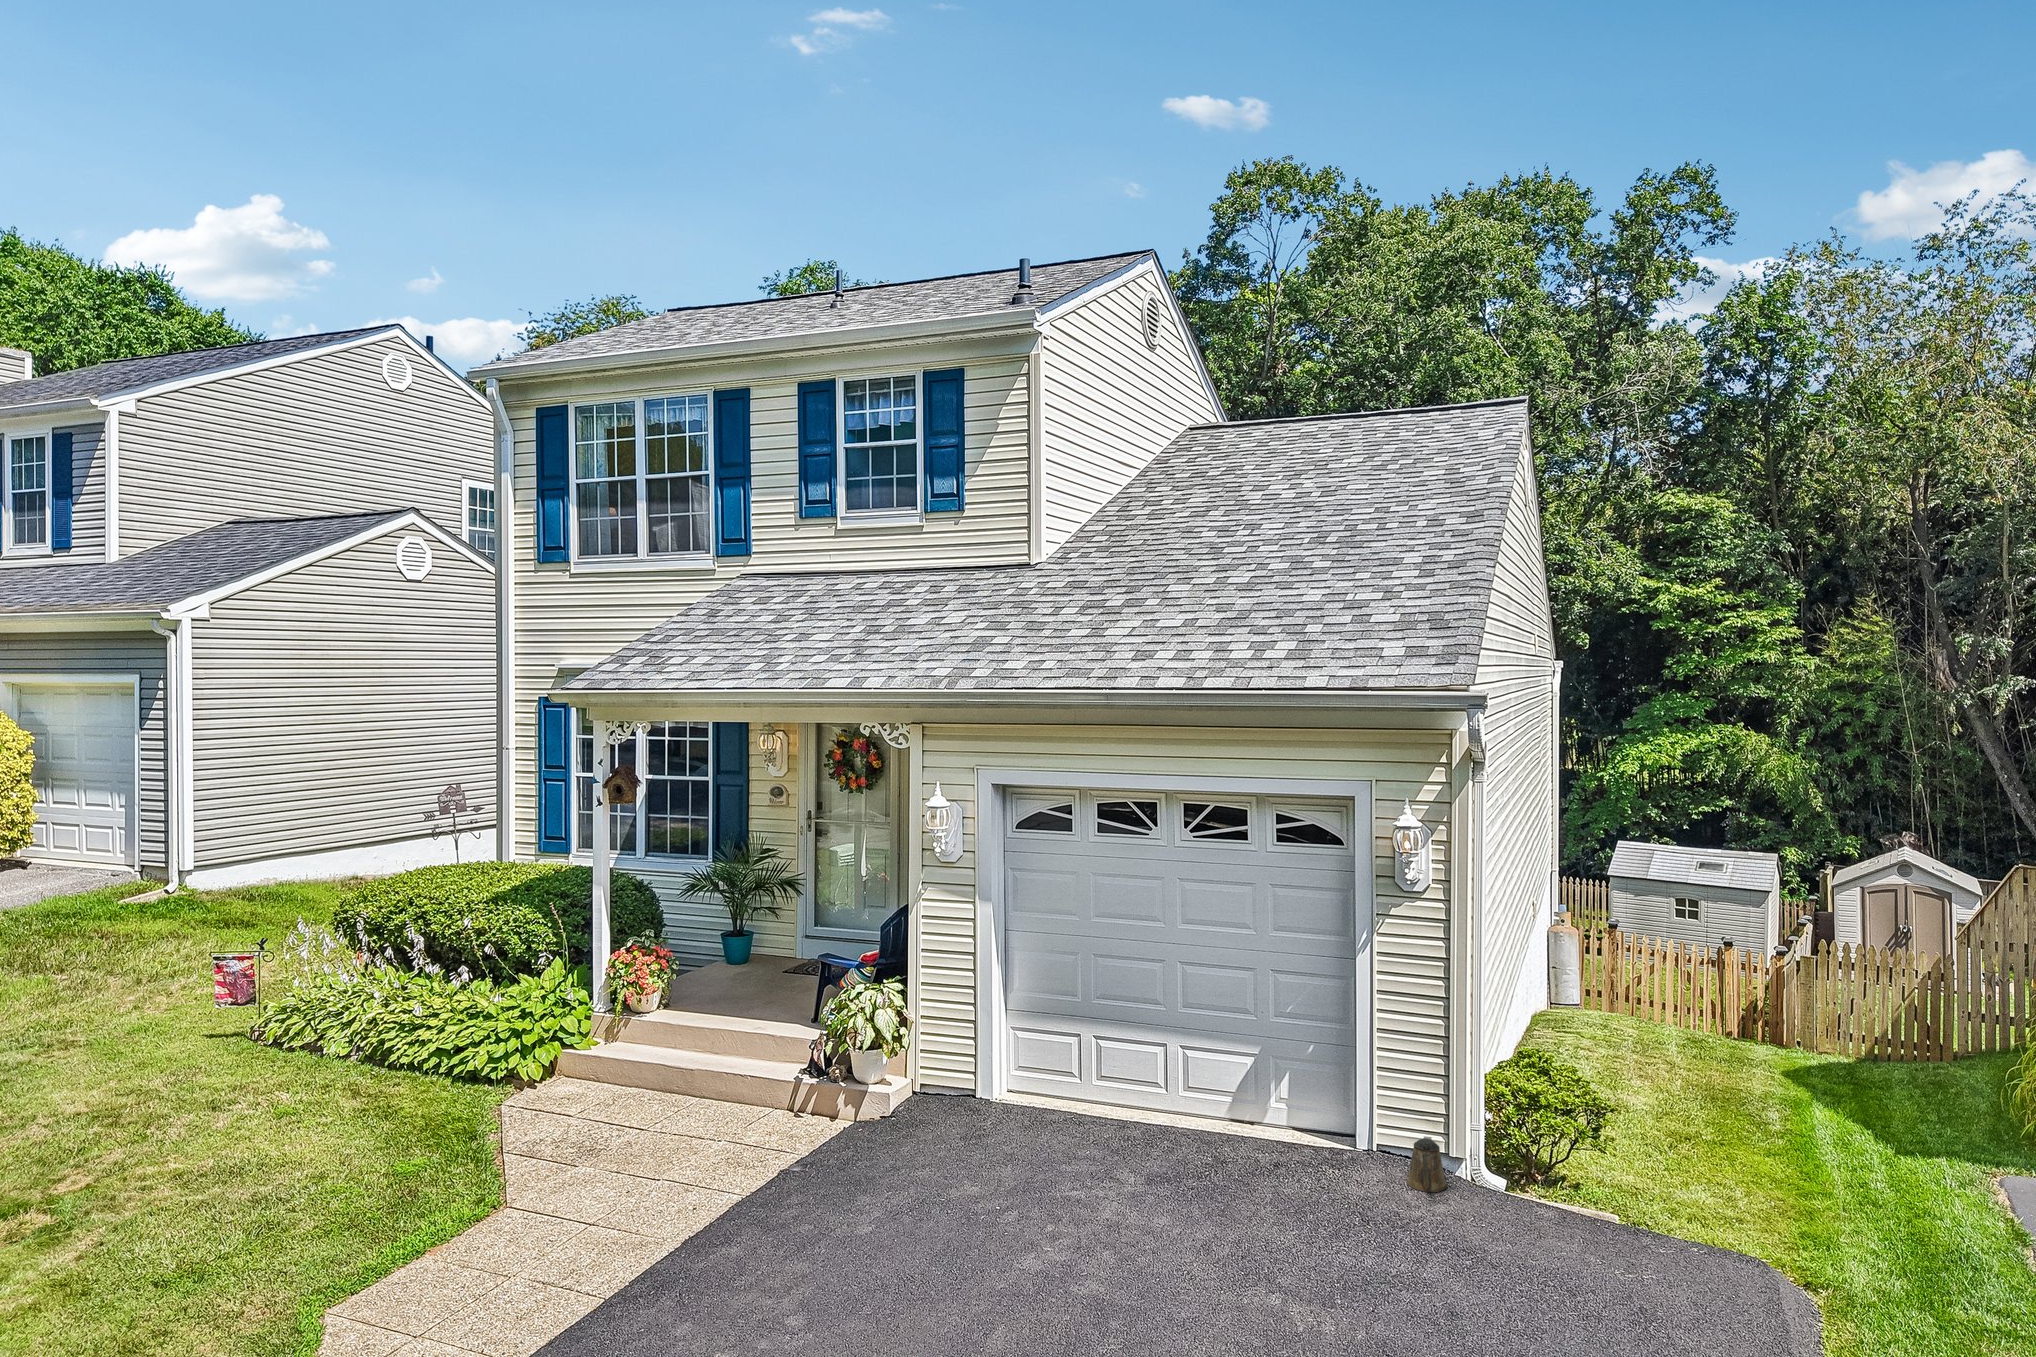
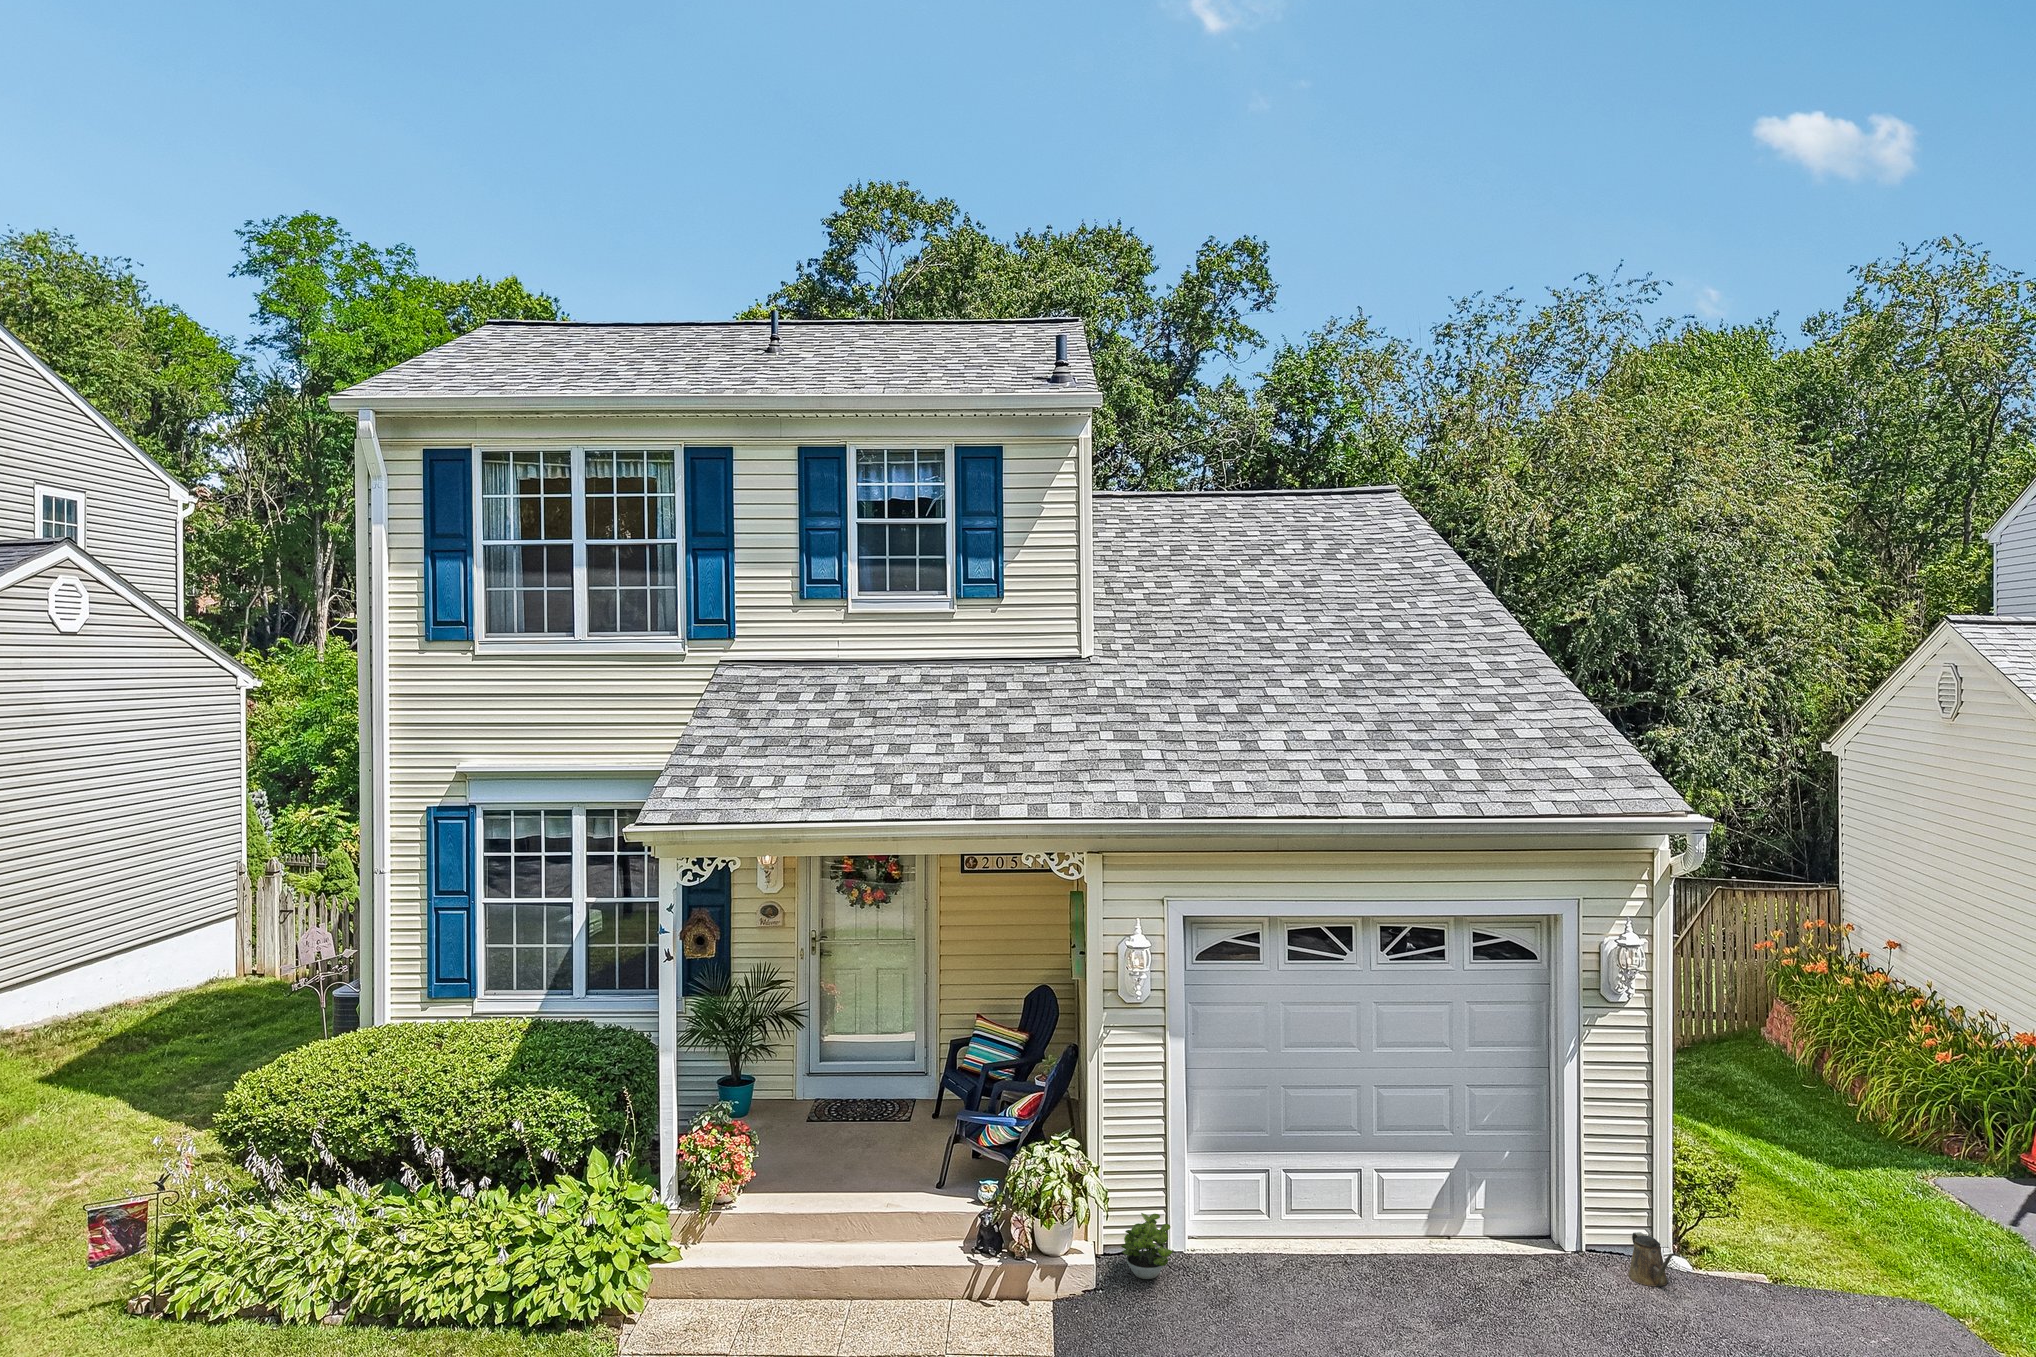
potted plant: none [911,1055,964,1113] -> present [1121,1213,1173,1279]

